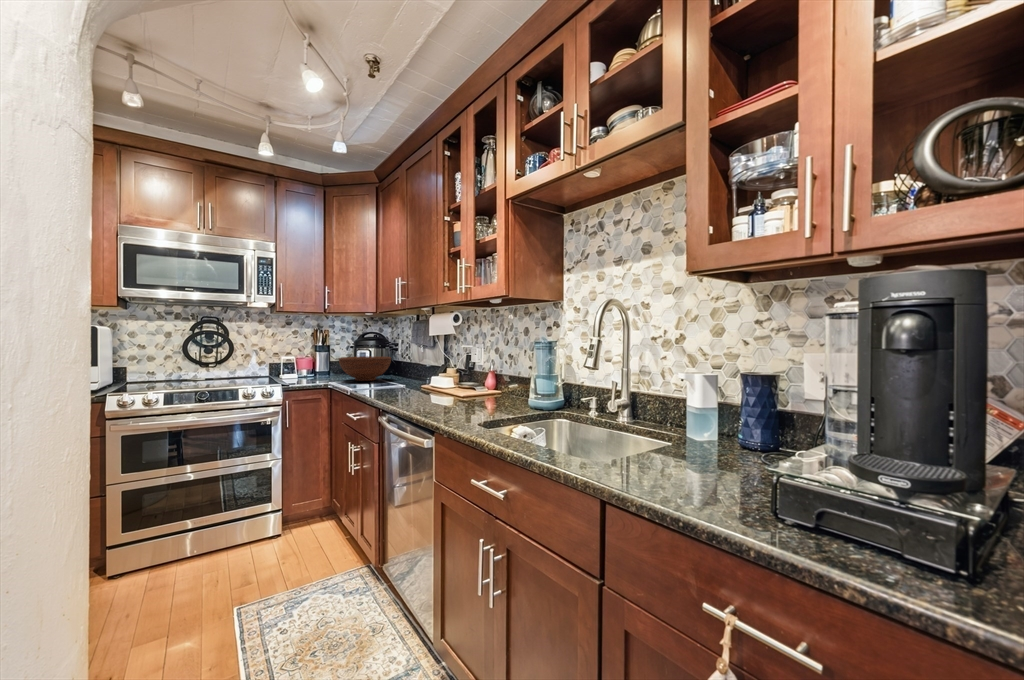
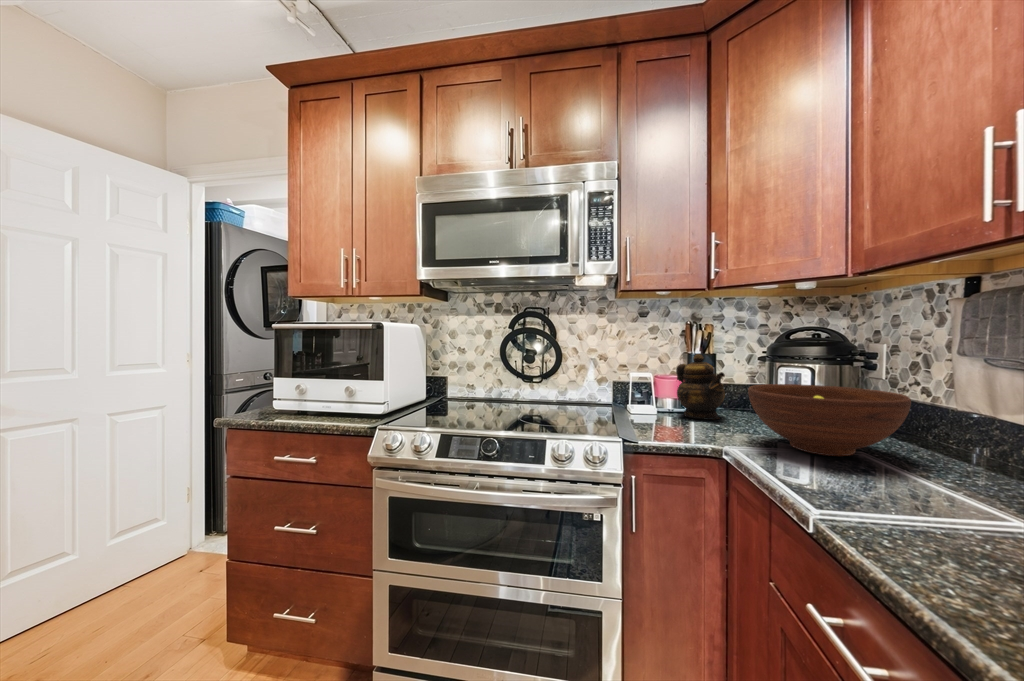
teapot: none [308,345,333,378] -> present [676,354,725,420]

